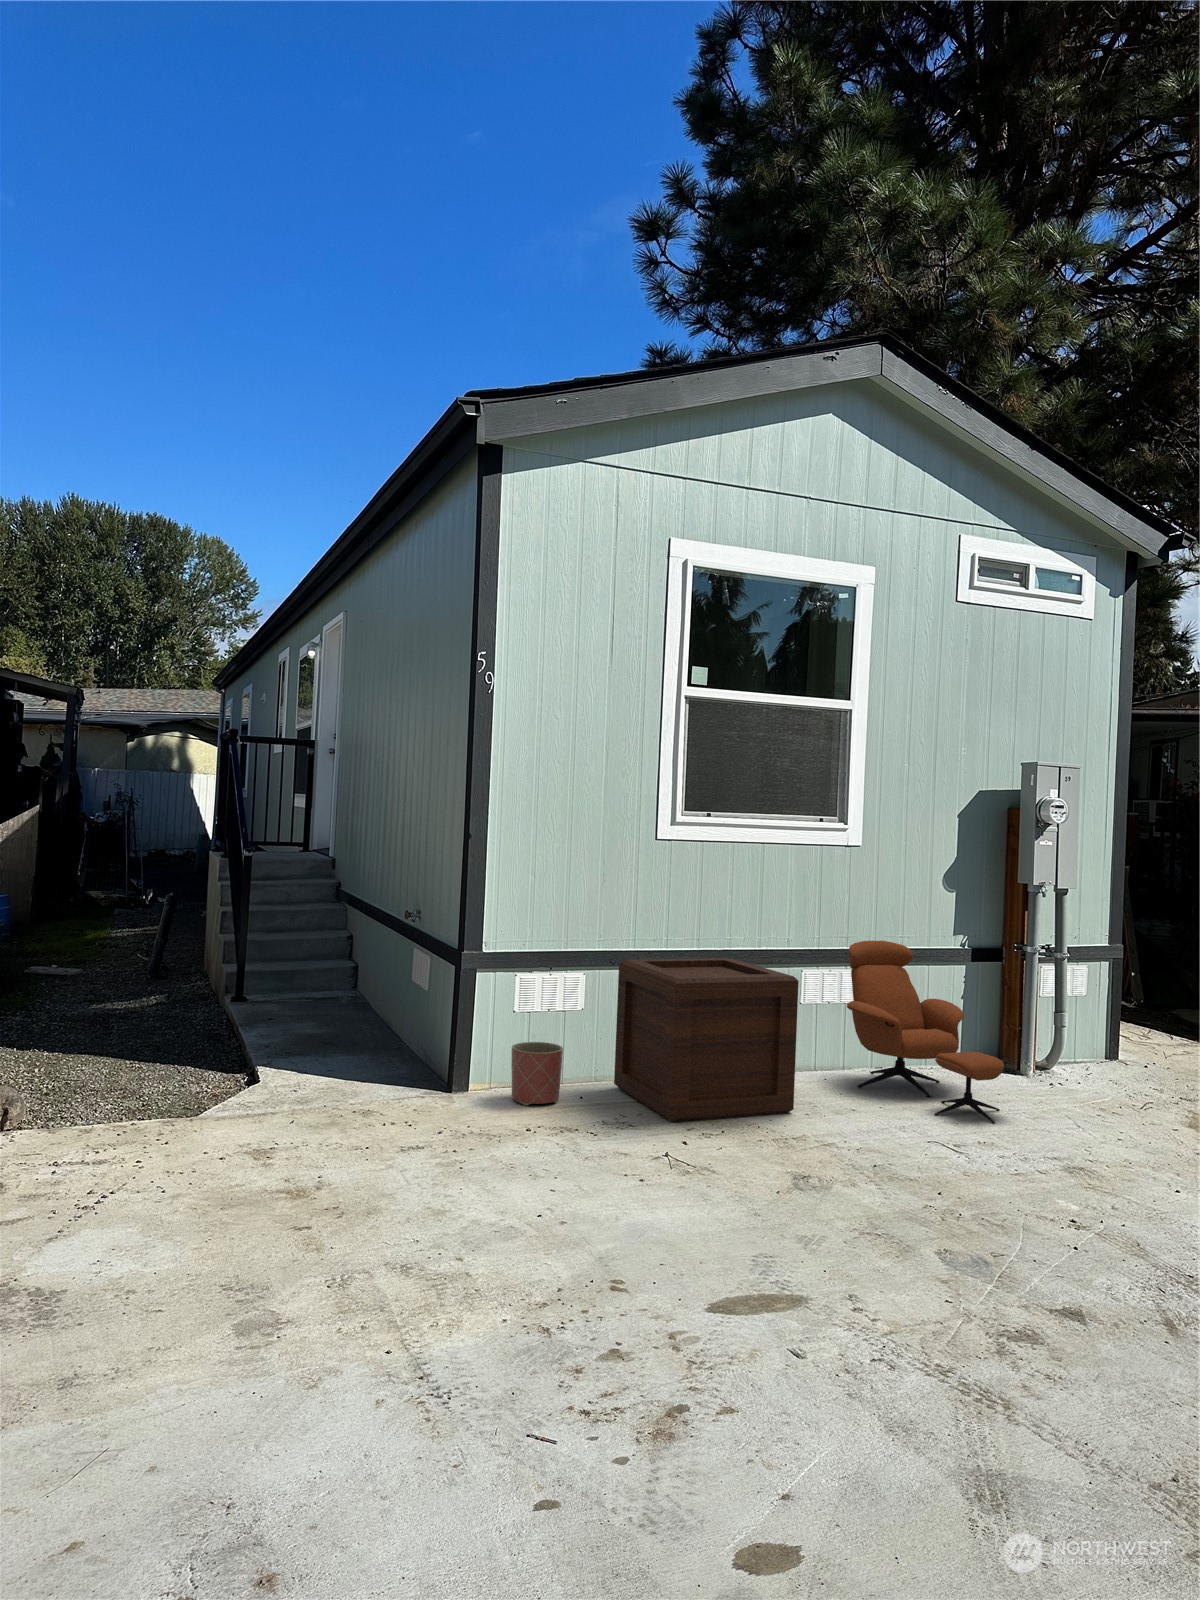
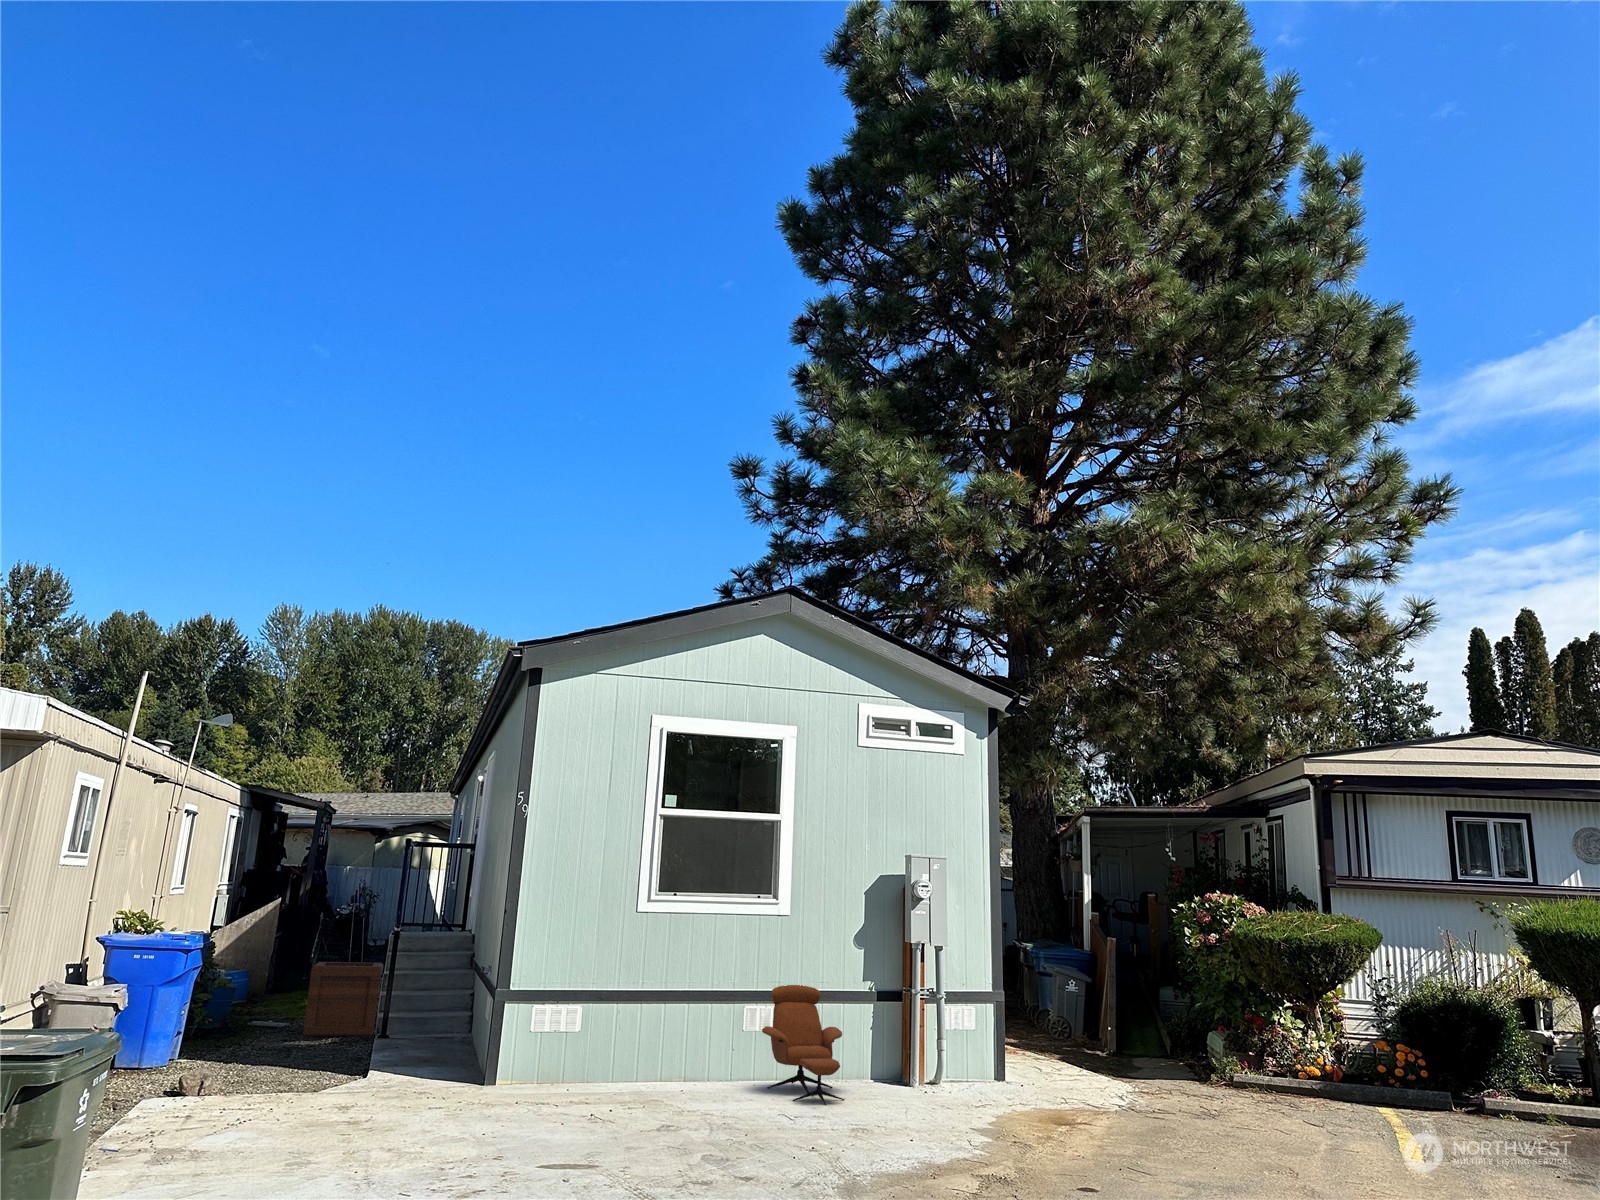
wooden crate: present [614,958,799,1122] -> present [303,962,383,1036]
planter: present [511,1042,563,1106] -> none [519,1050,555,1090]

